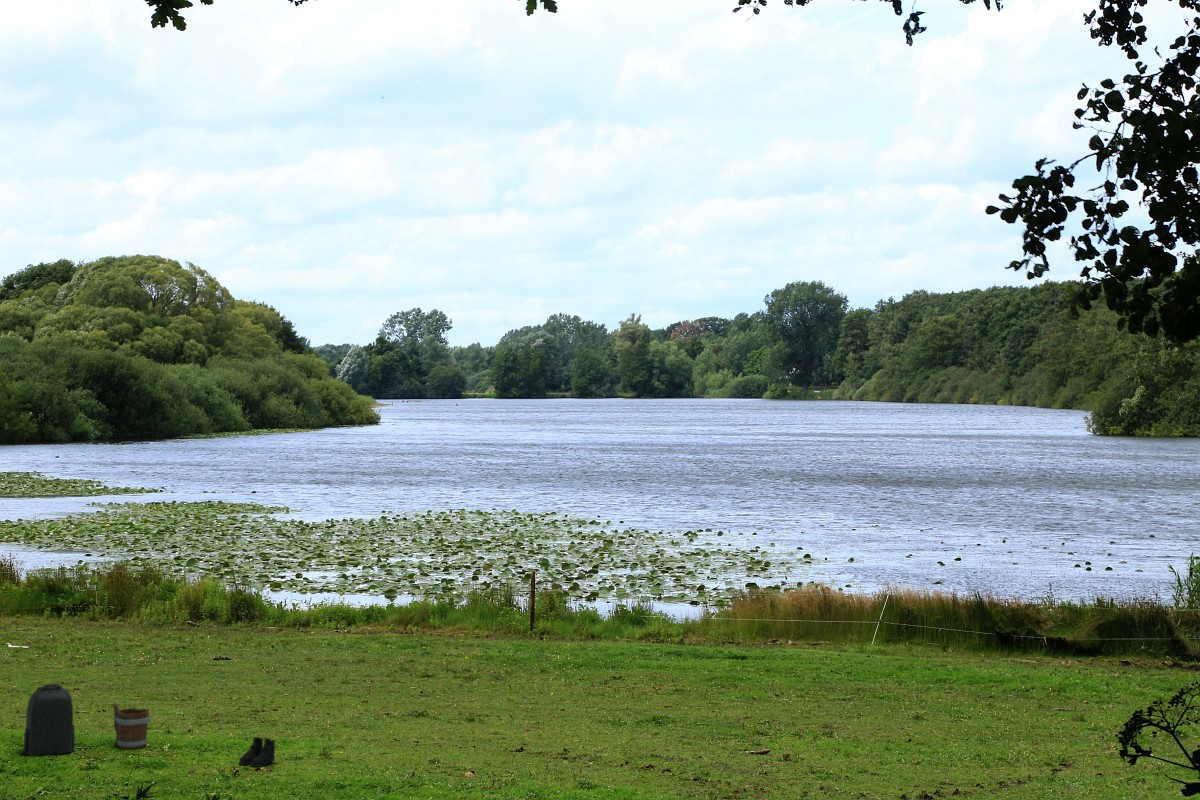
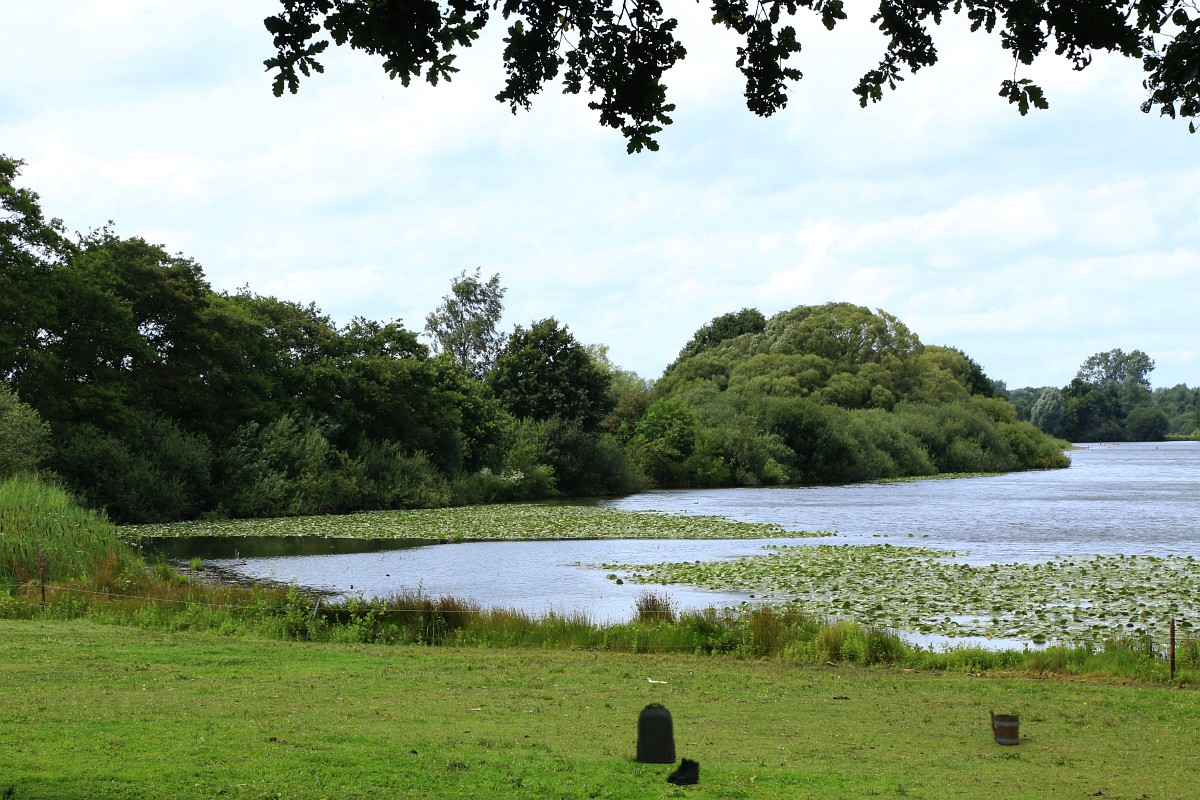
bucket: present [113,704,150,749] -> present [990,710,1021,745]
boots: present [239,737,275,767] -> present [667,758,700,785]

